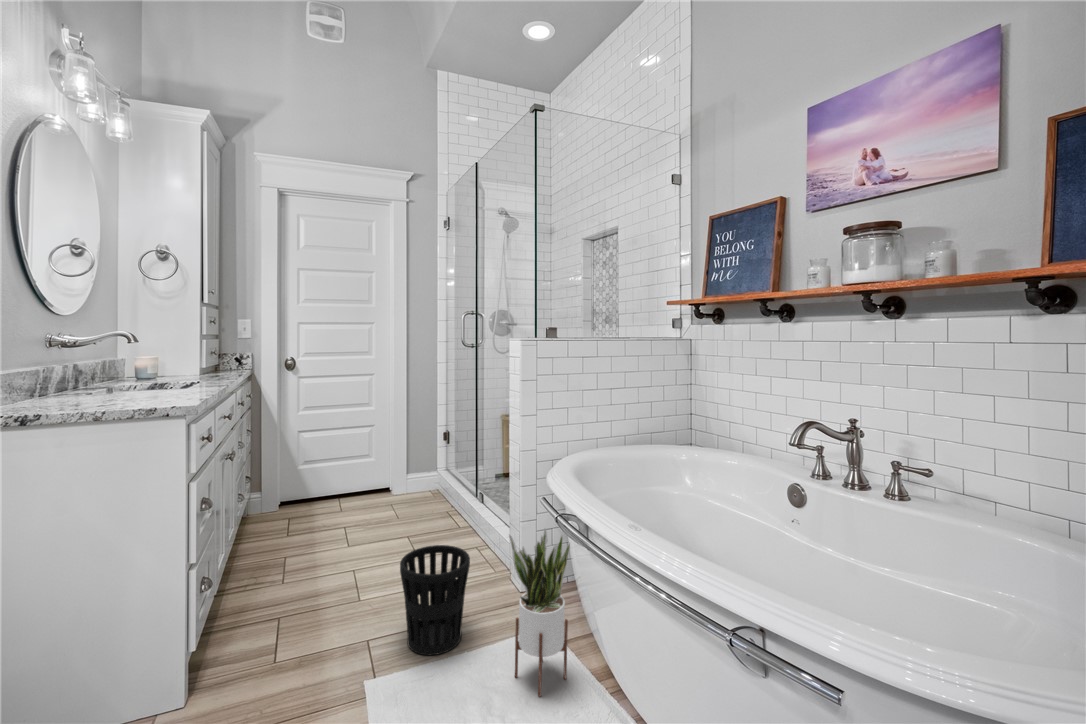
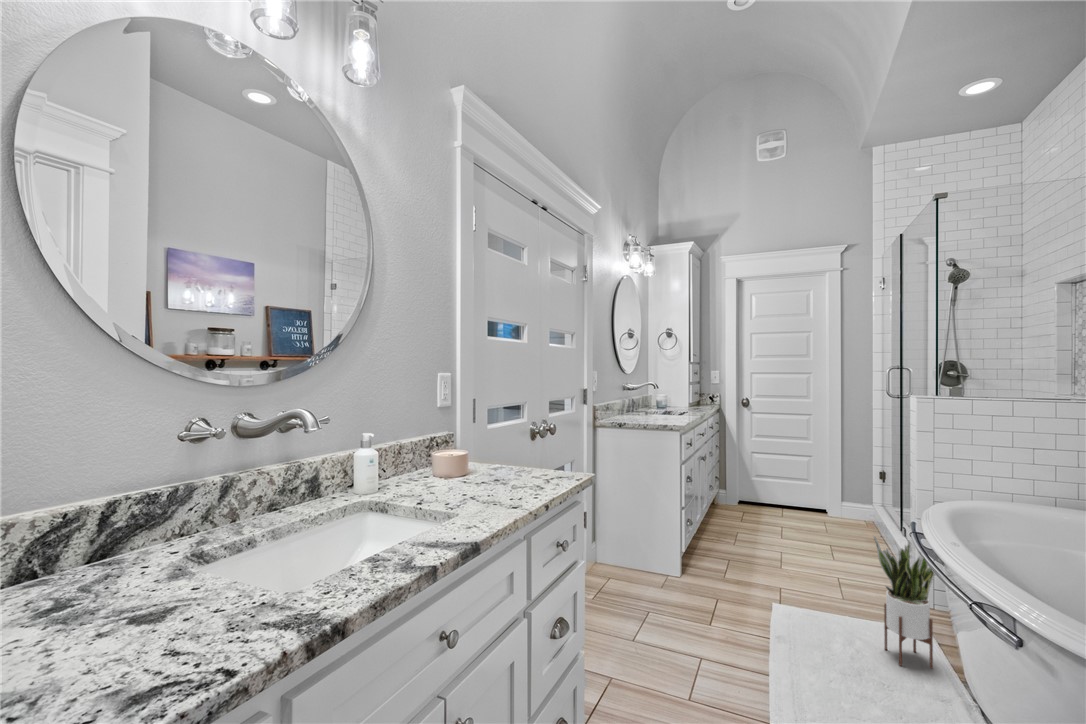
wastebasket: present [400,545,470,655] -> none [801,541,858,618]

